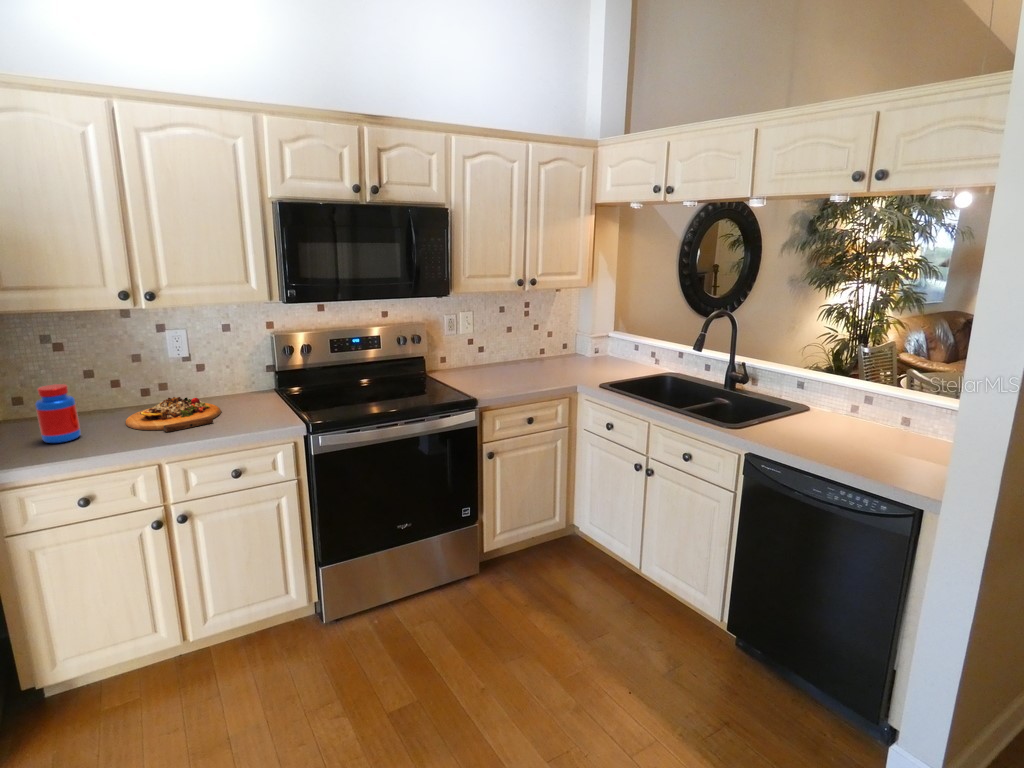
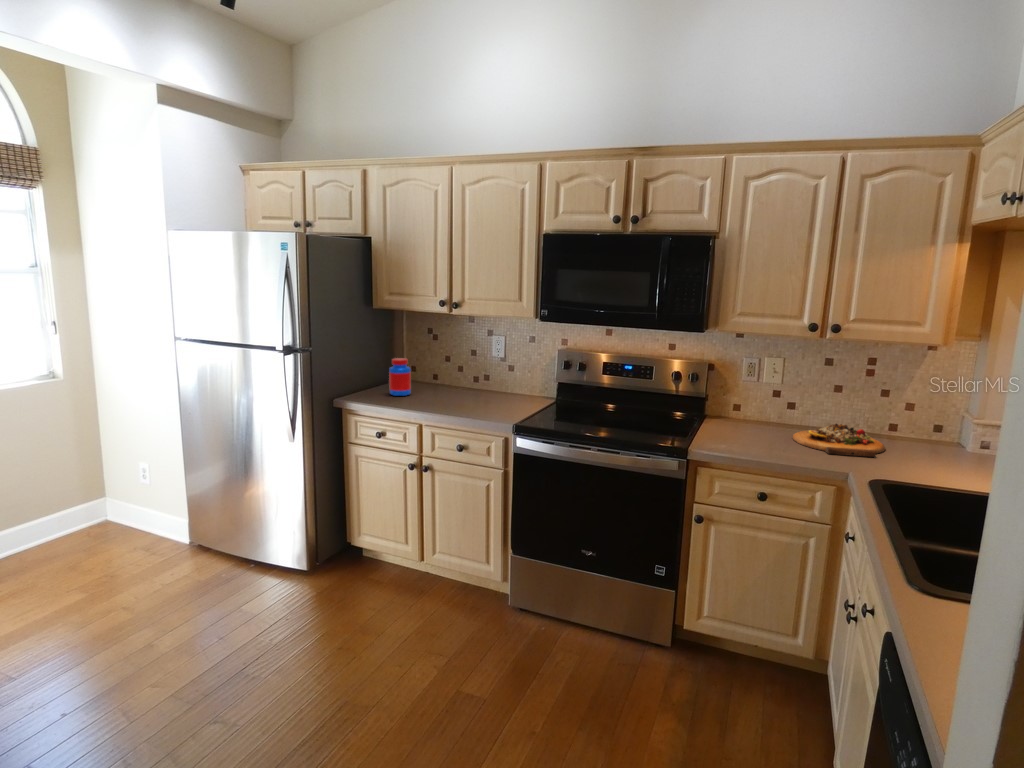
cutting board: present [126,397,222,432] -> present [793,424,886,457]

